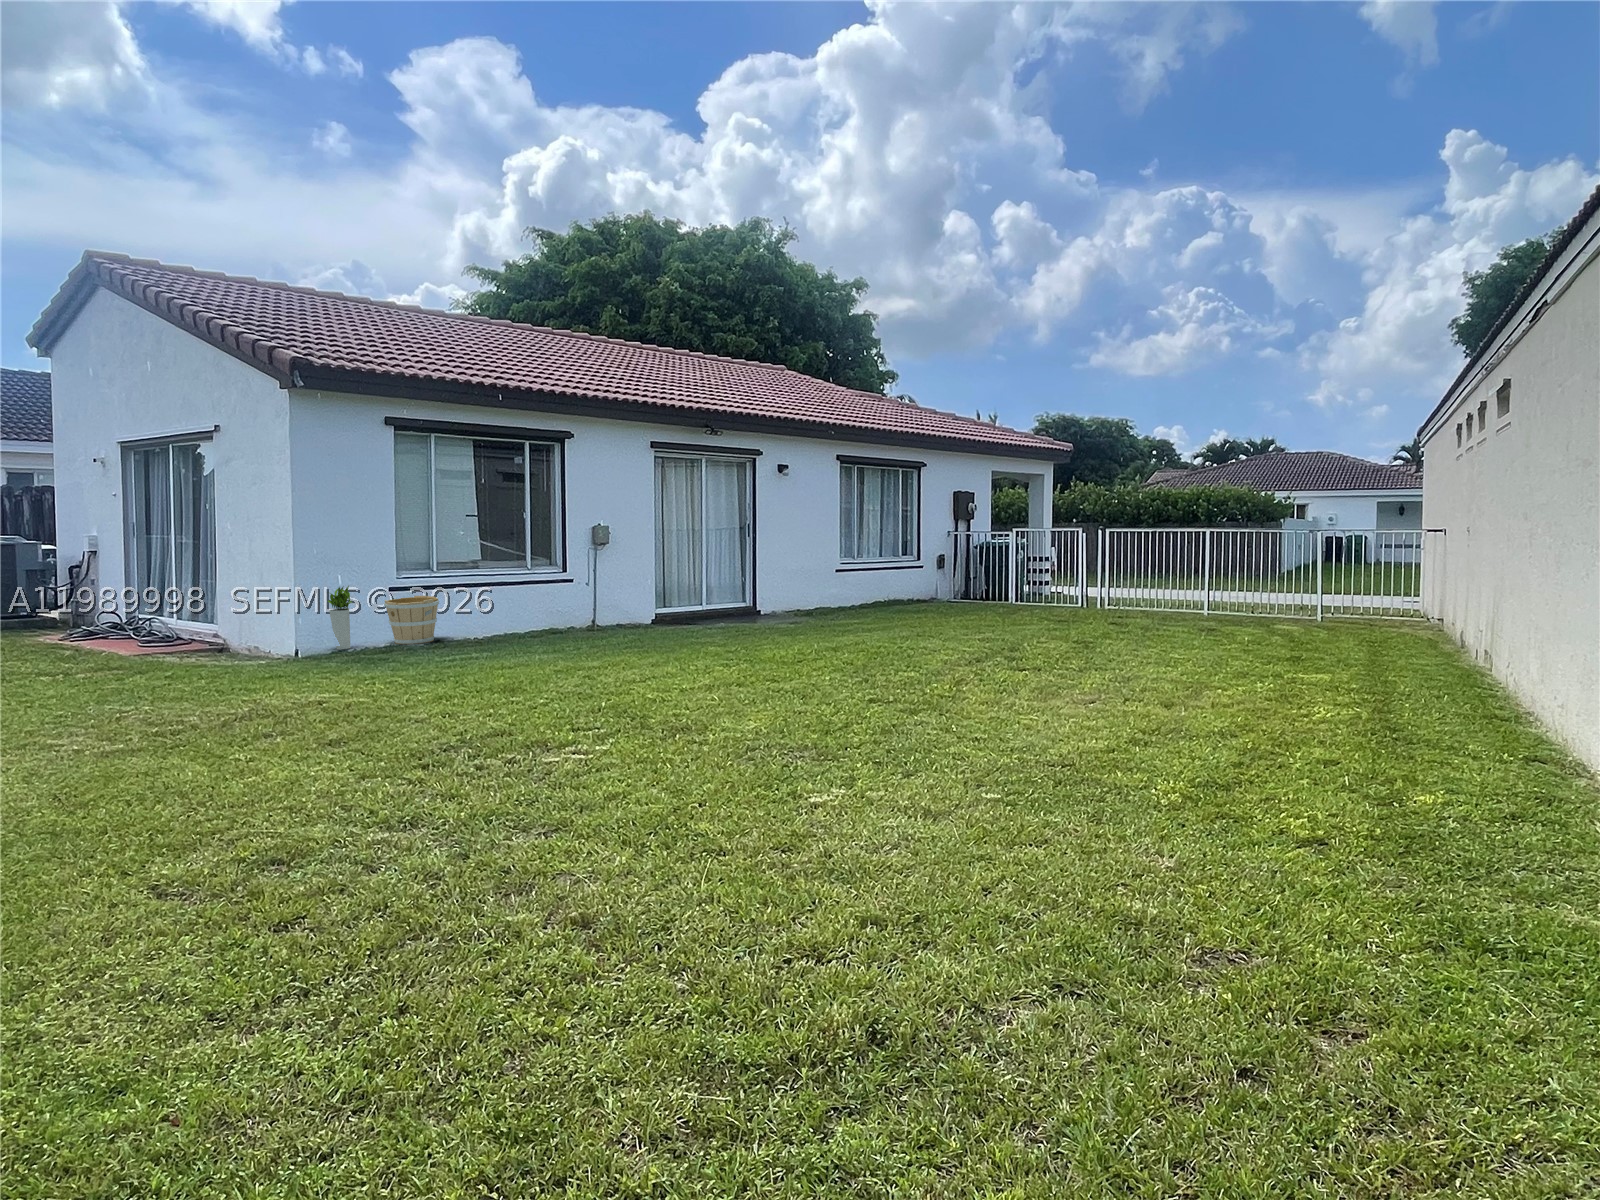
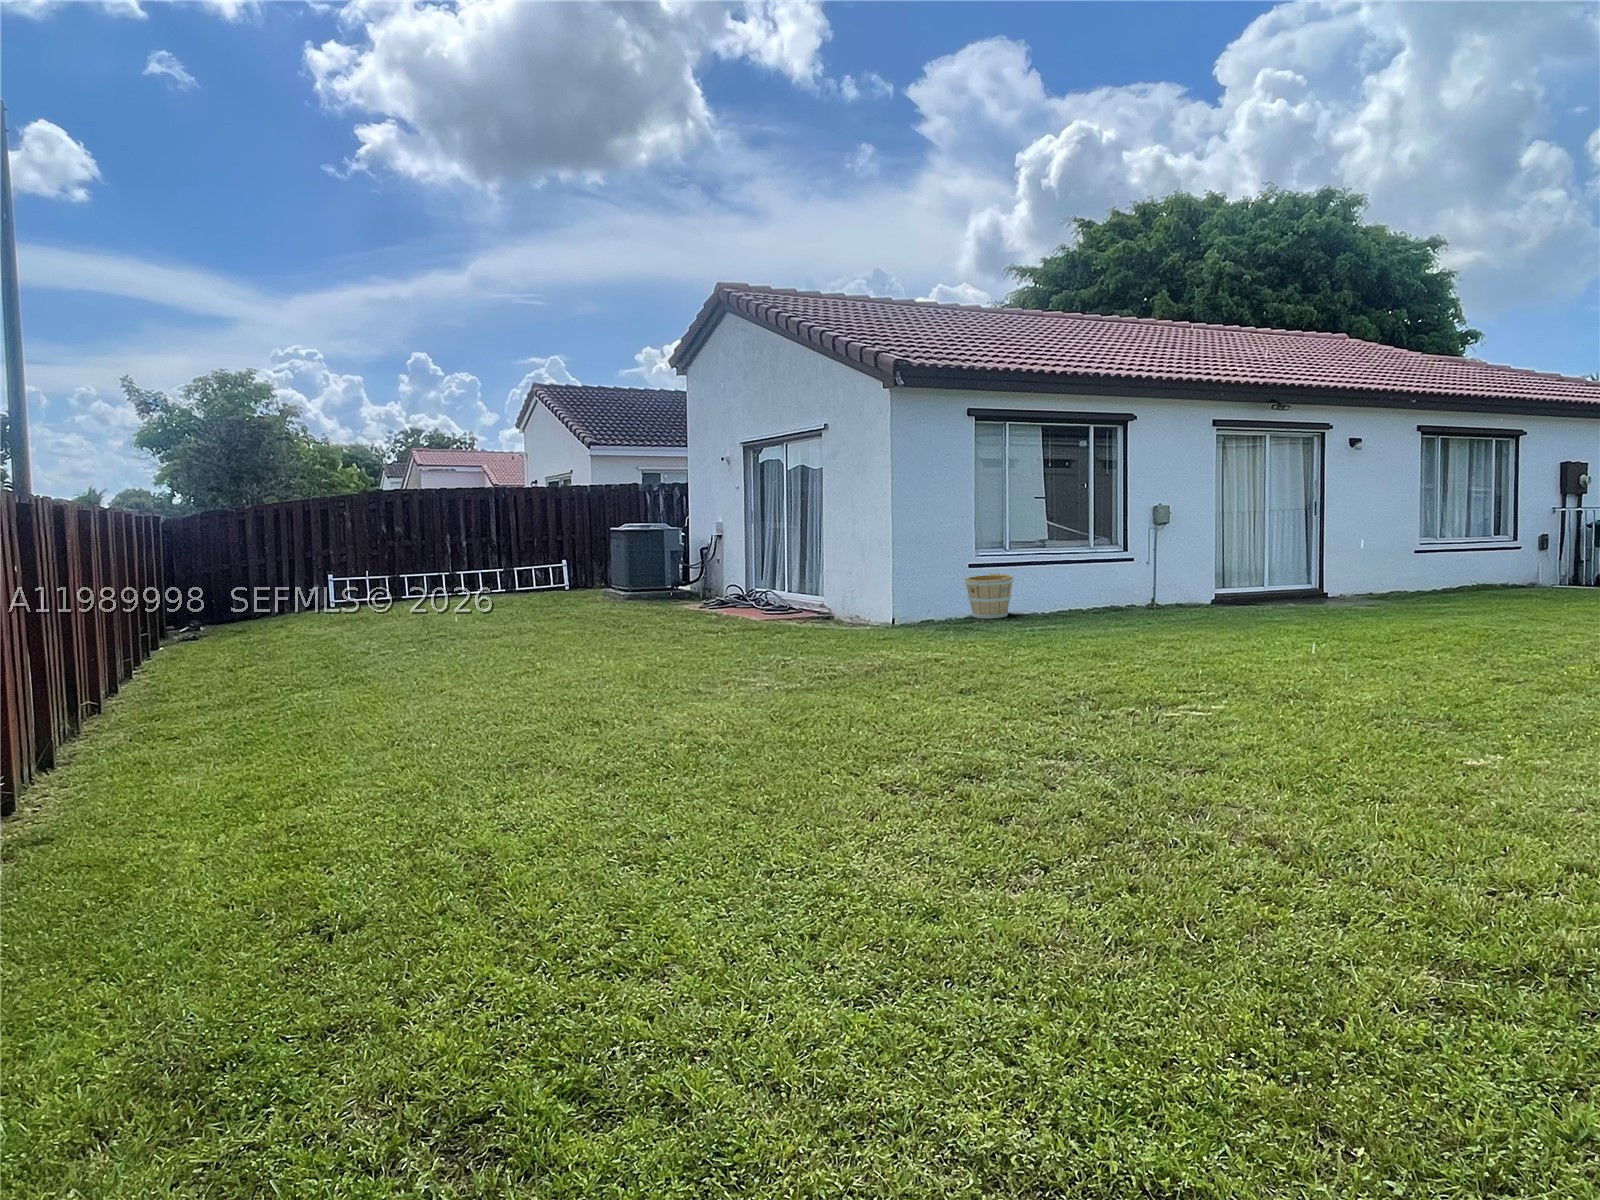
planter: present [328,586,352,649] -> none [916,563,941,621]

